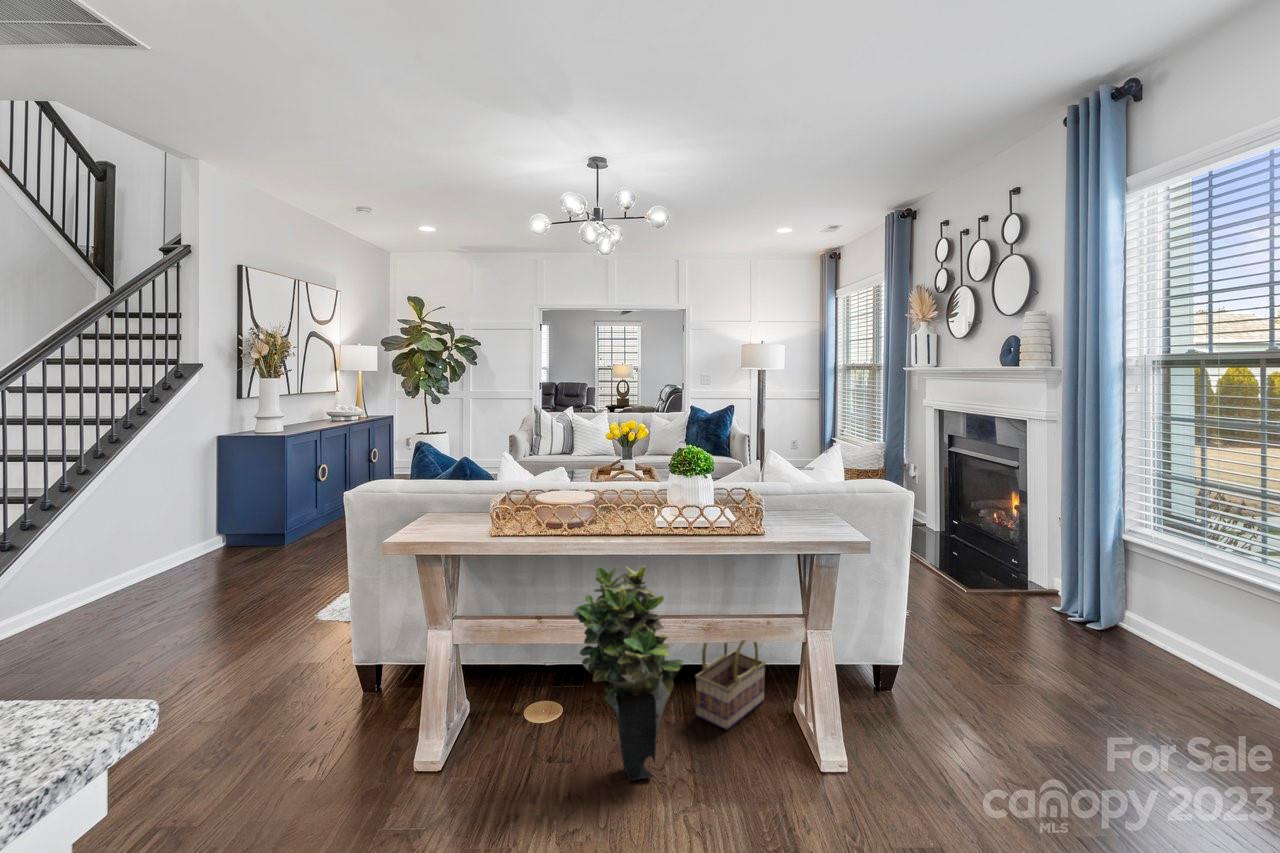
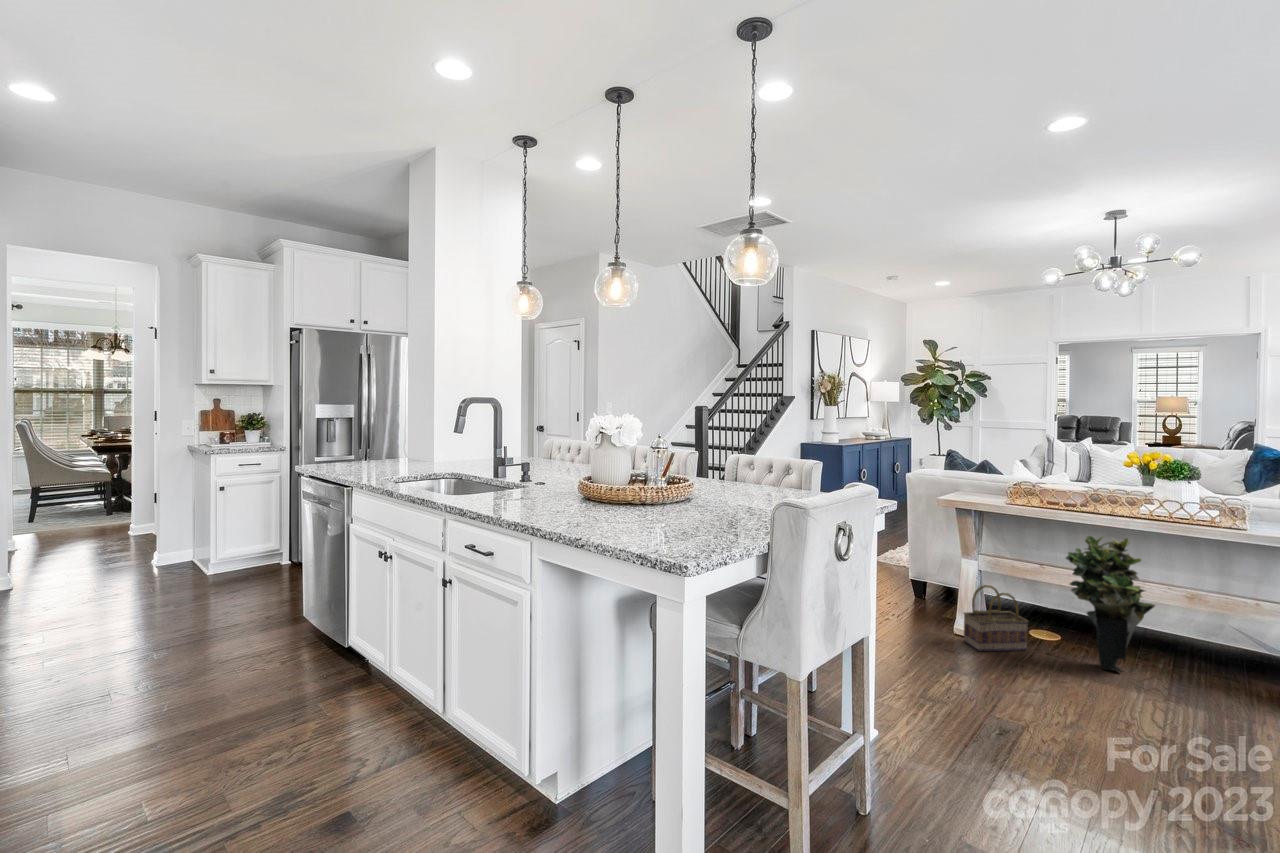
basket: present [695,640,766,730] -> present [964,585,1028,651]

